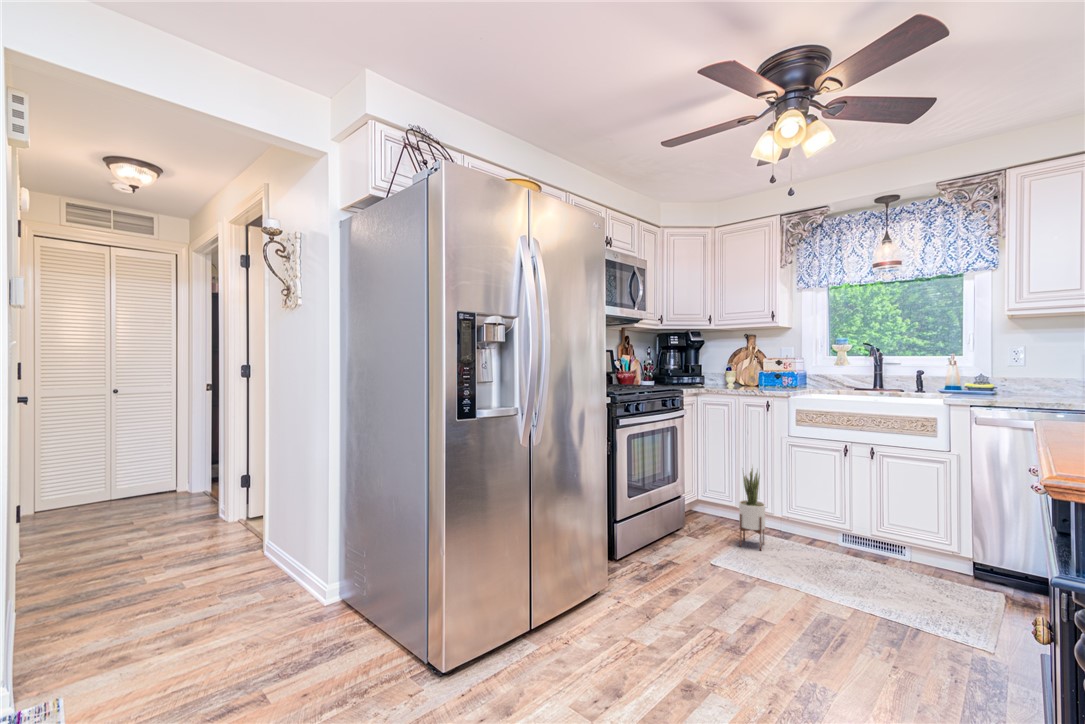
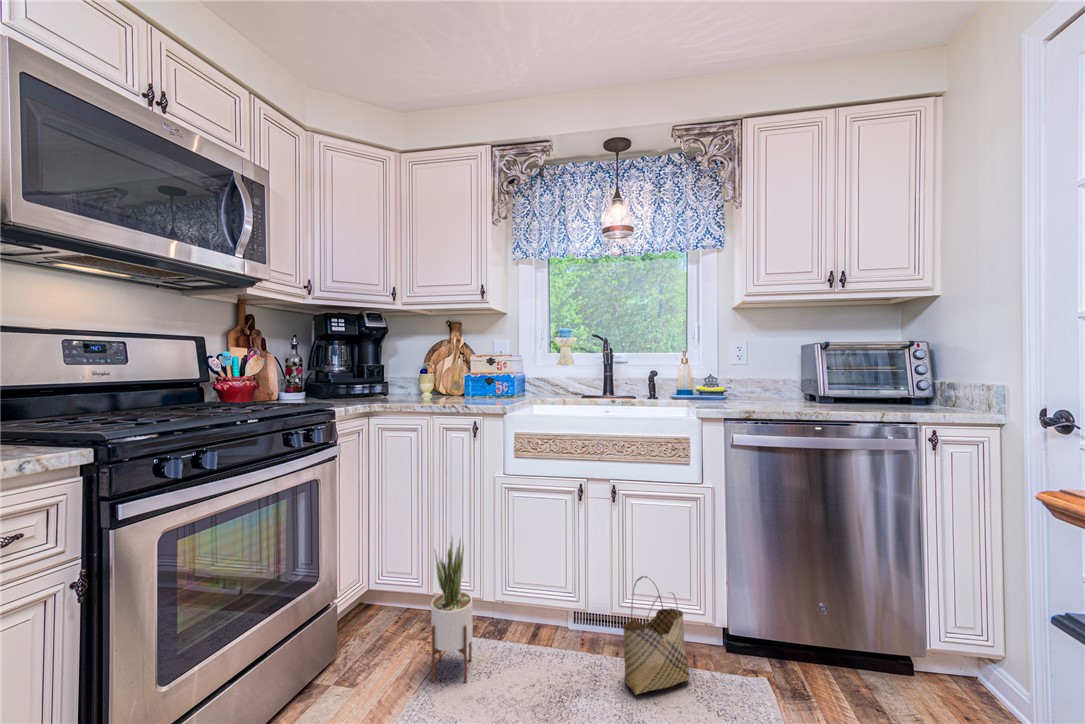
woven basket: none [870,507,926,580] -> present [622,576,689,695]

